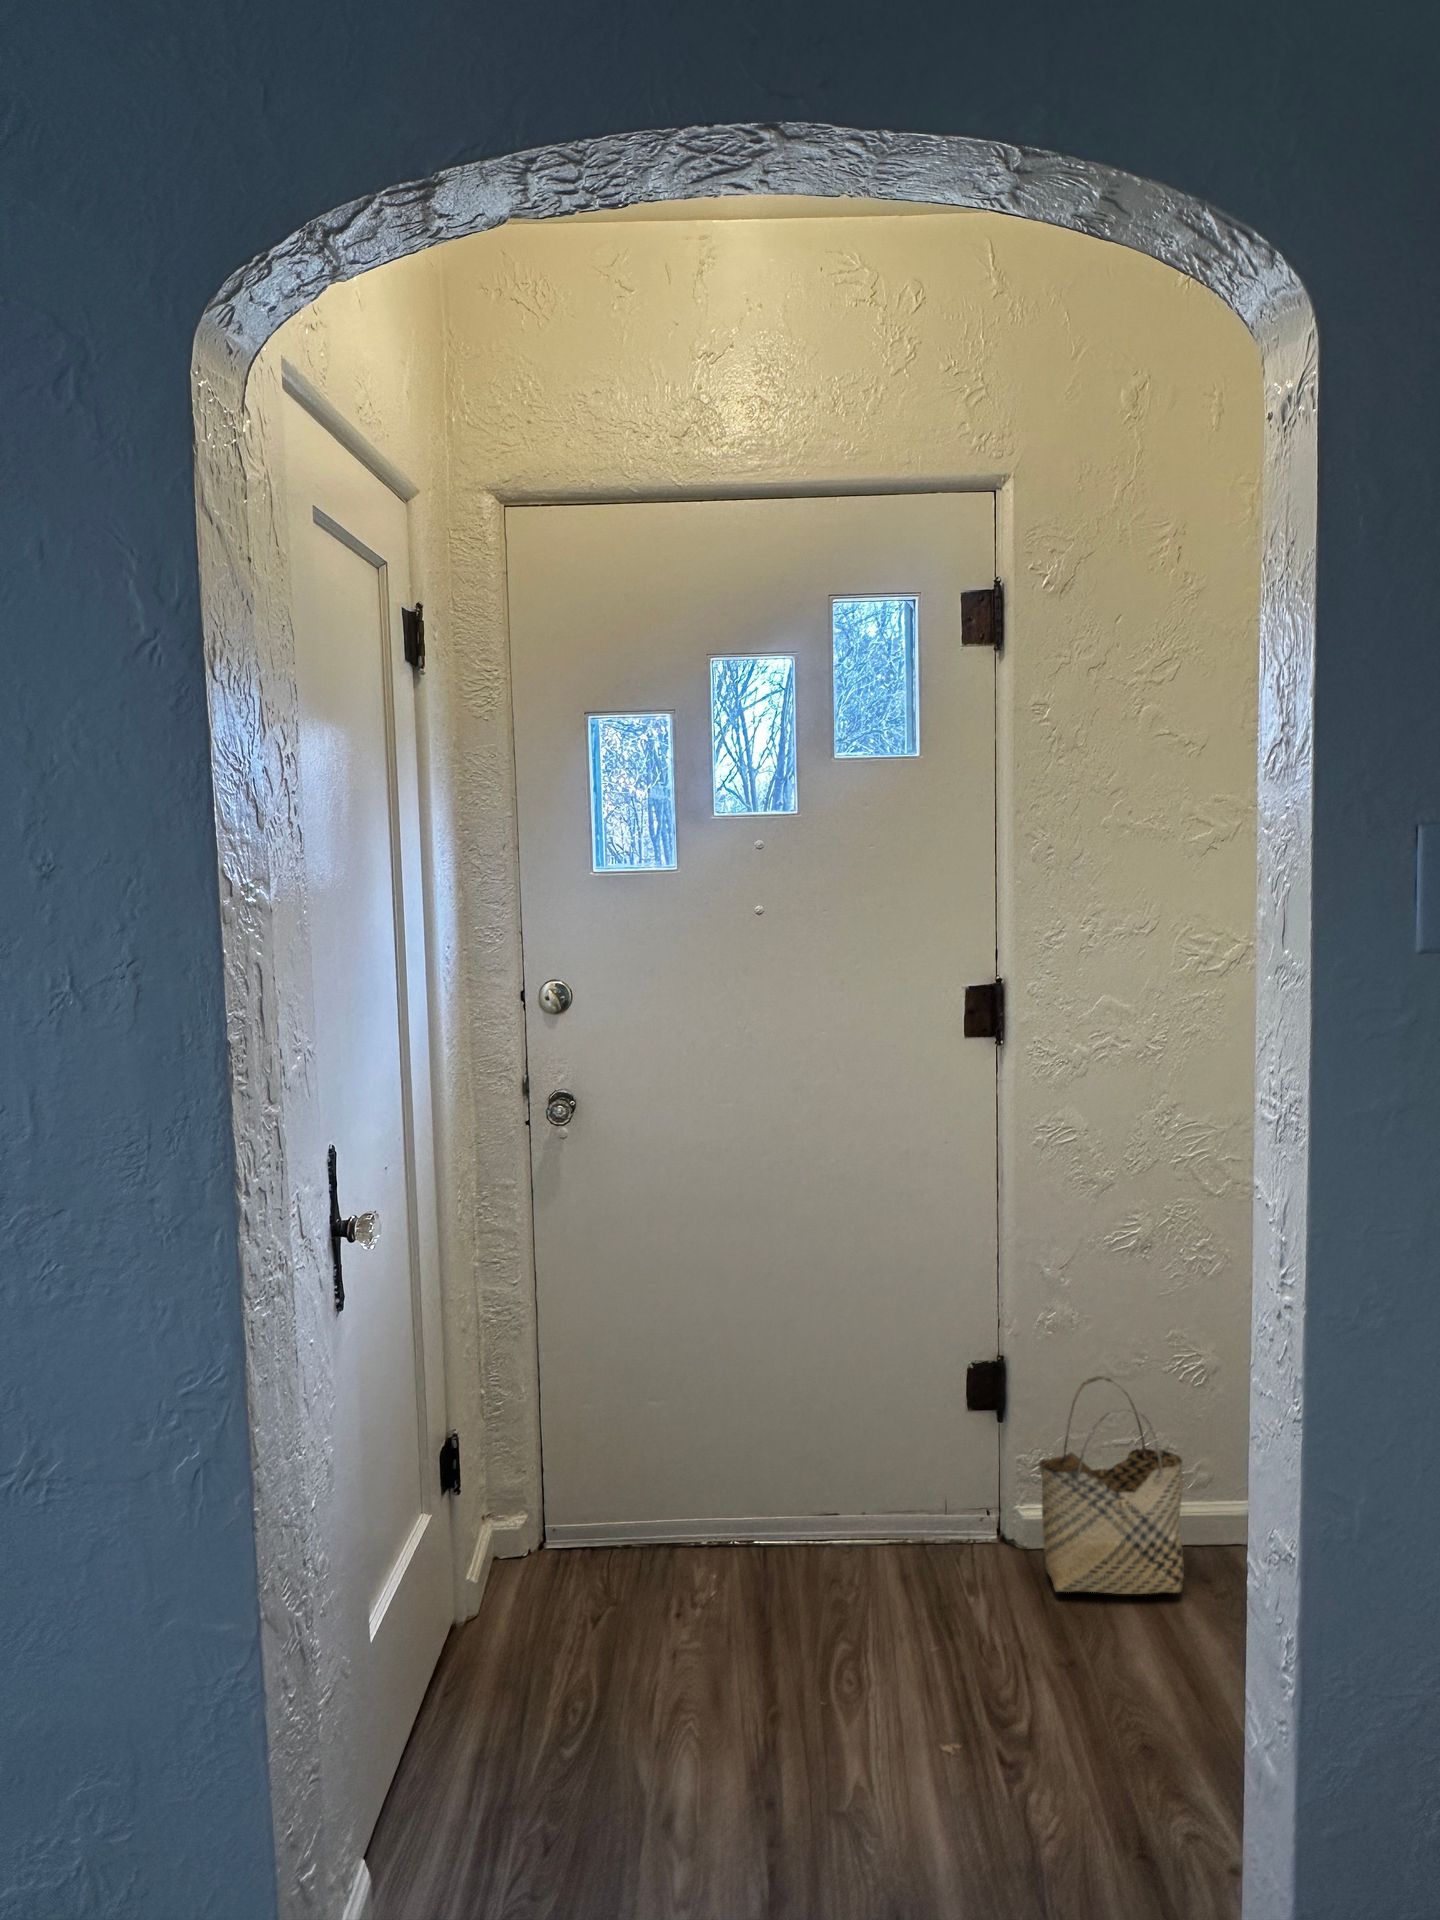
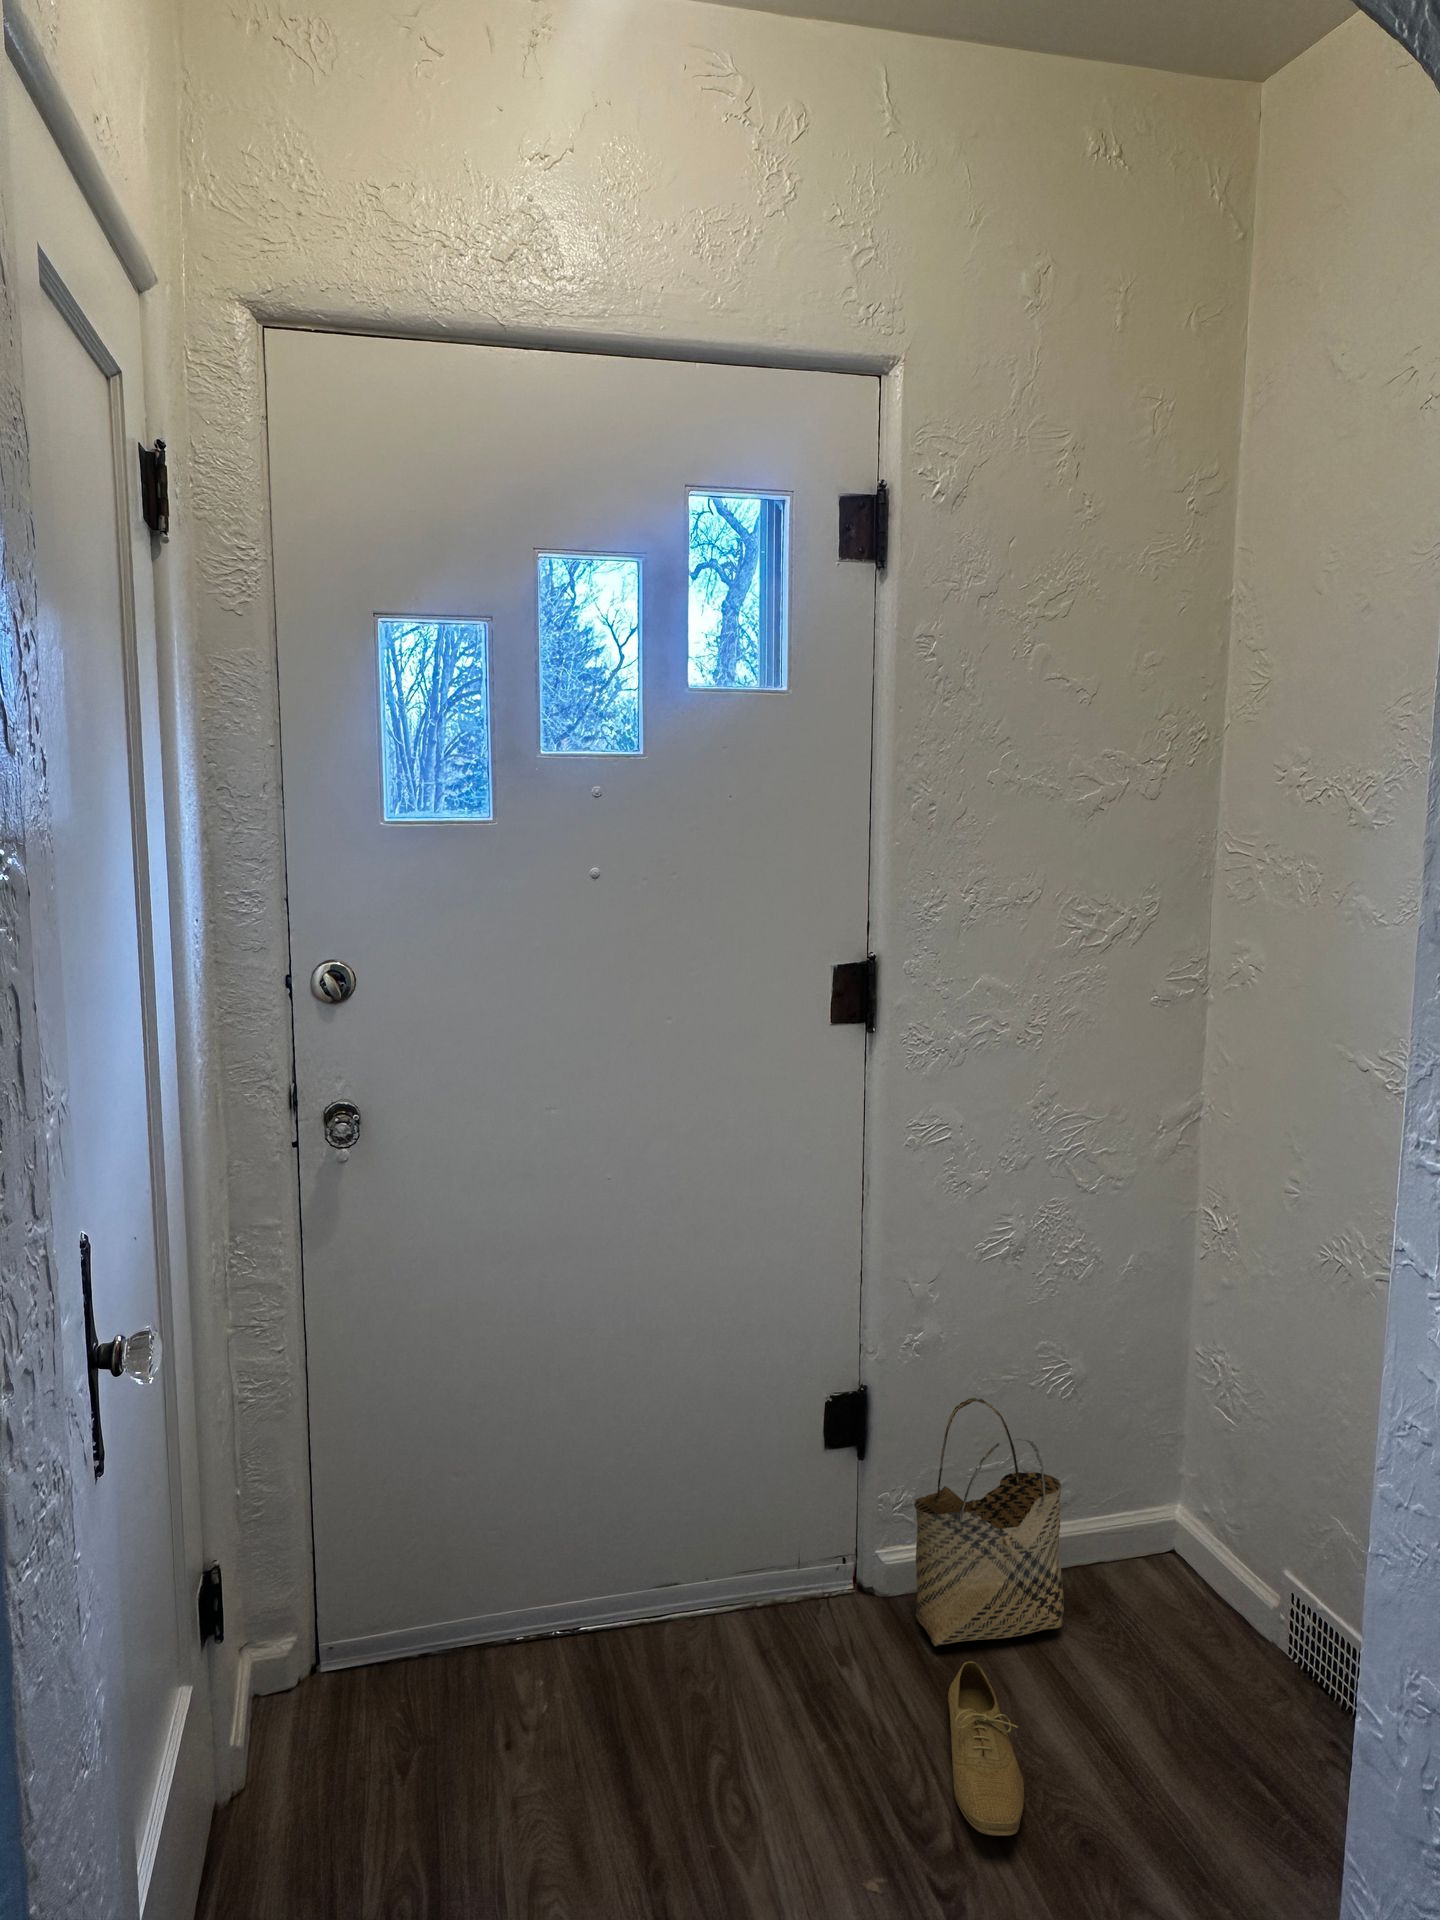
shoe: none [1043,1600,1108,1738] -> present [948,1661,1024,1836]

